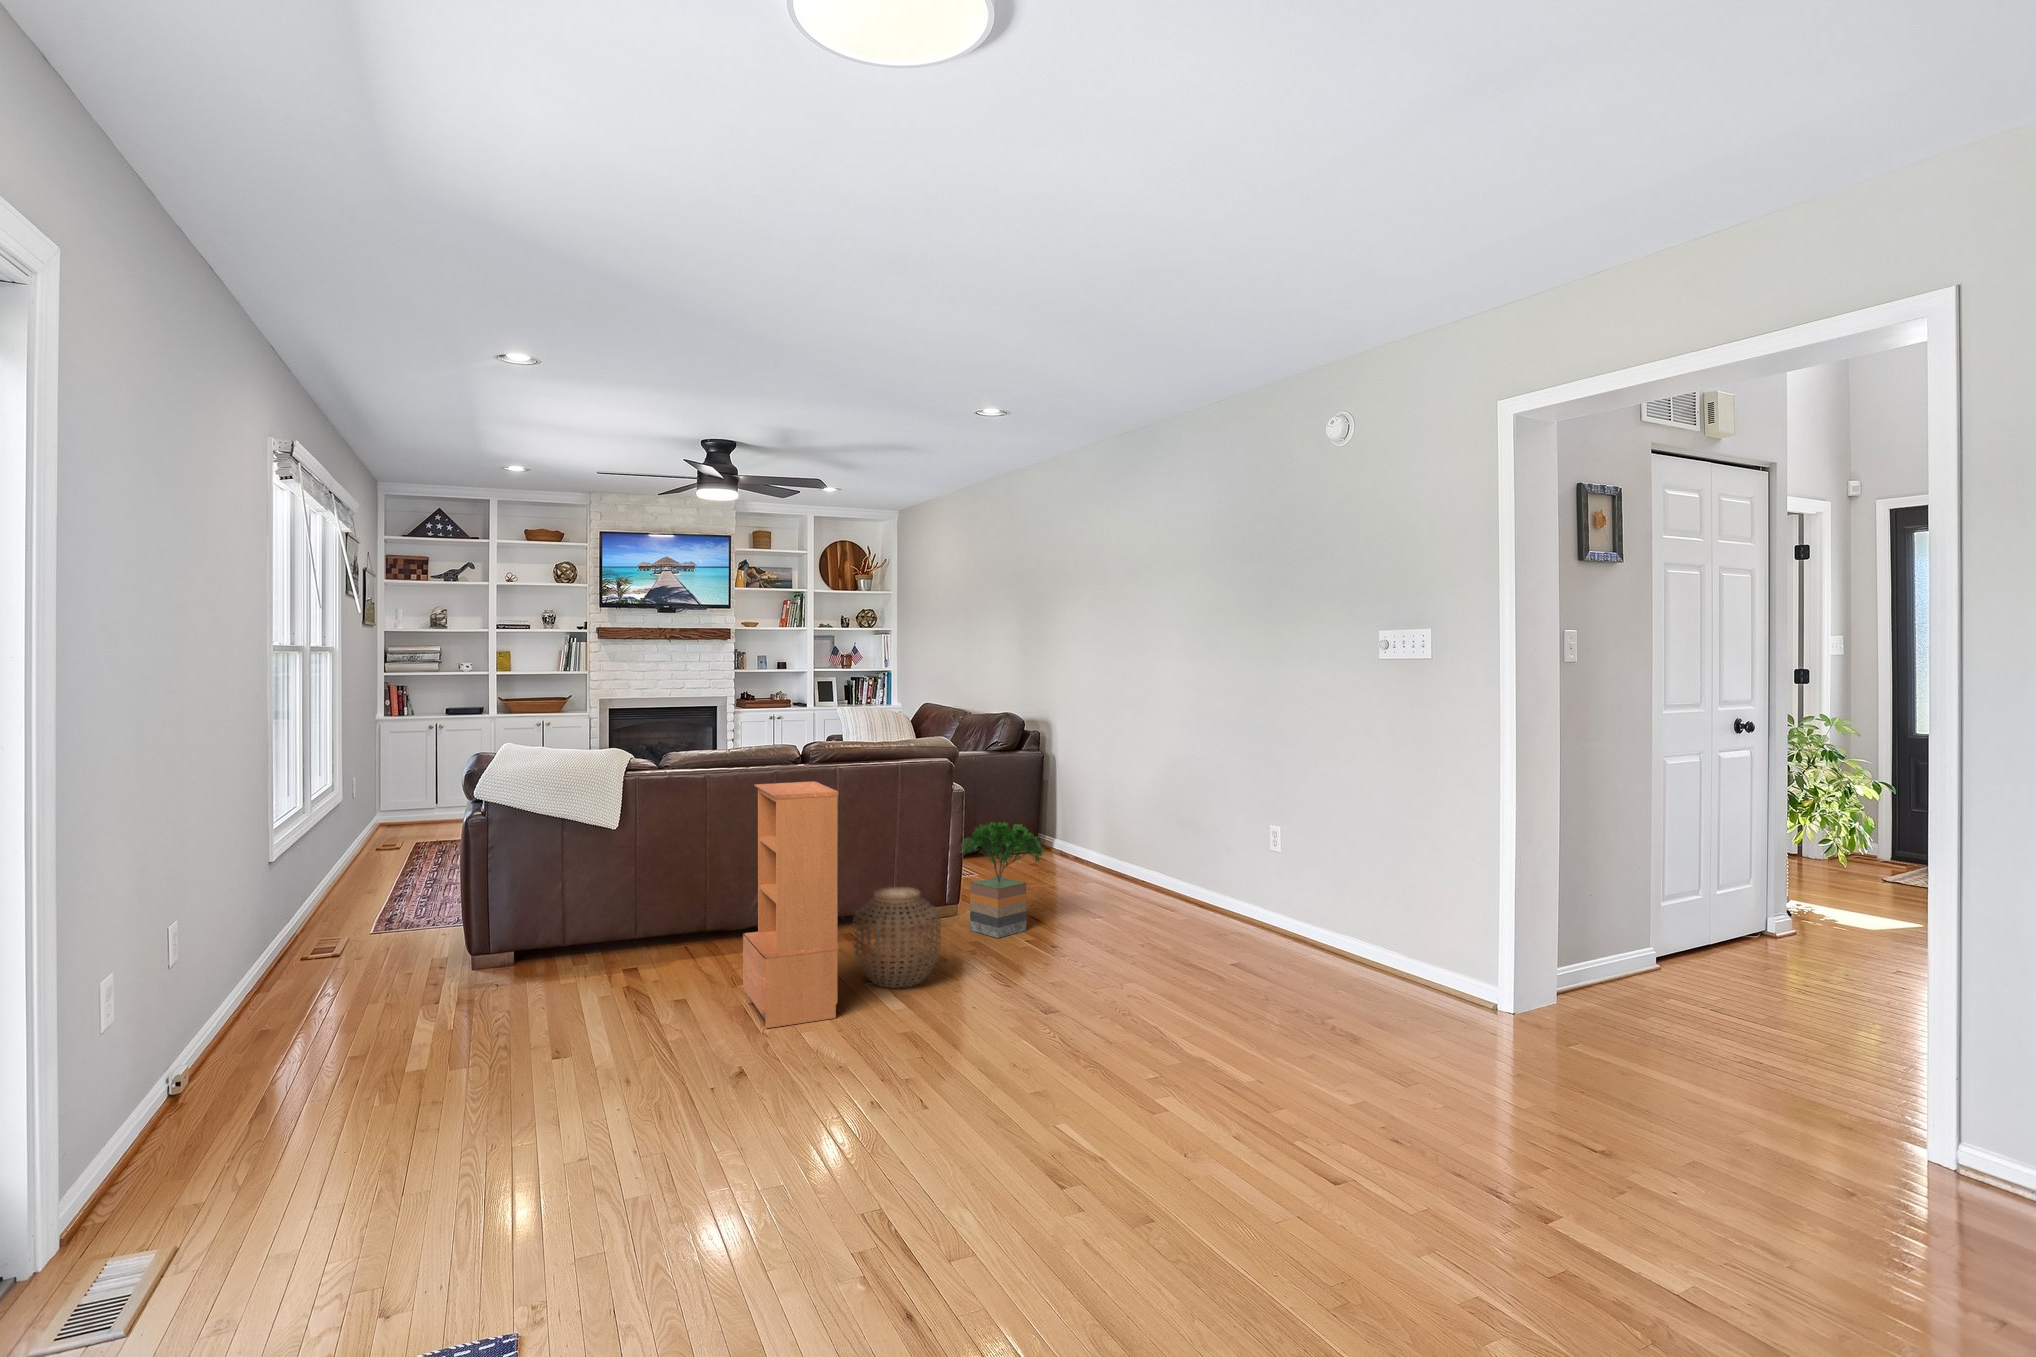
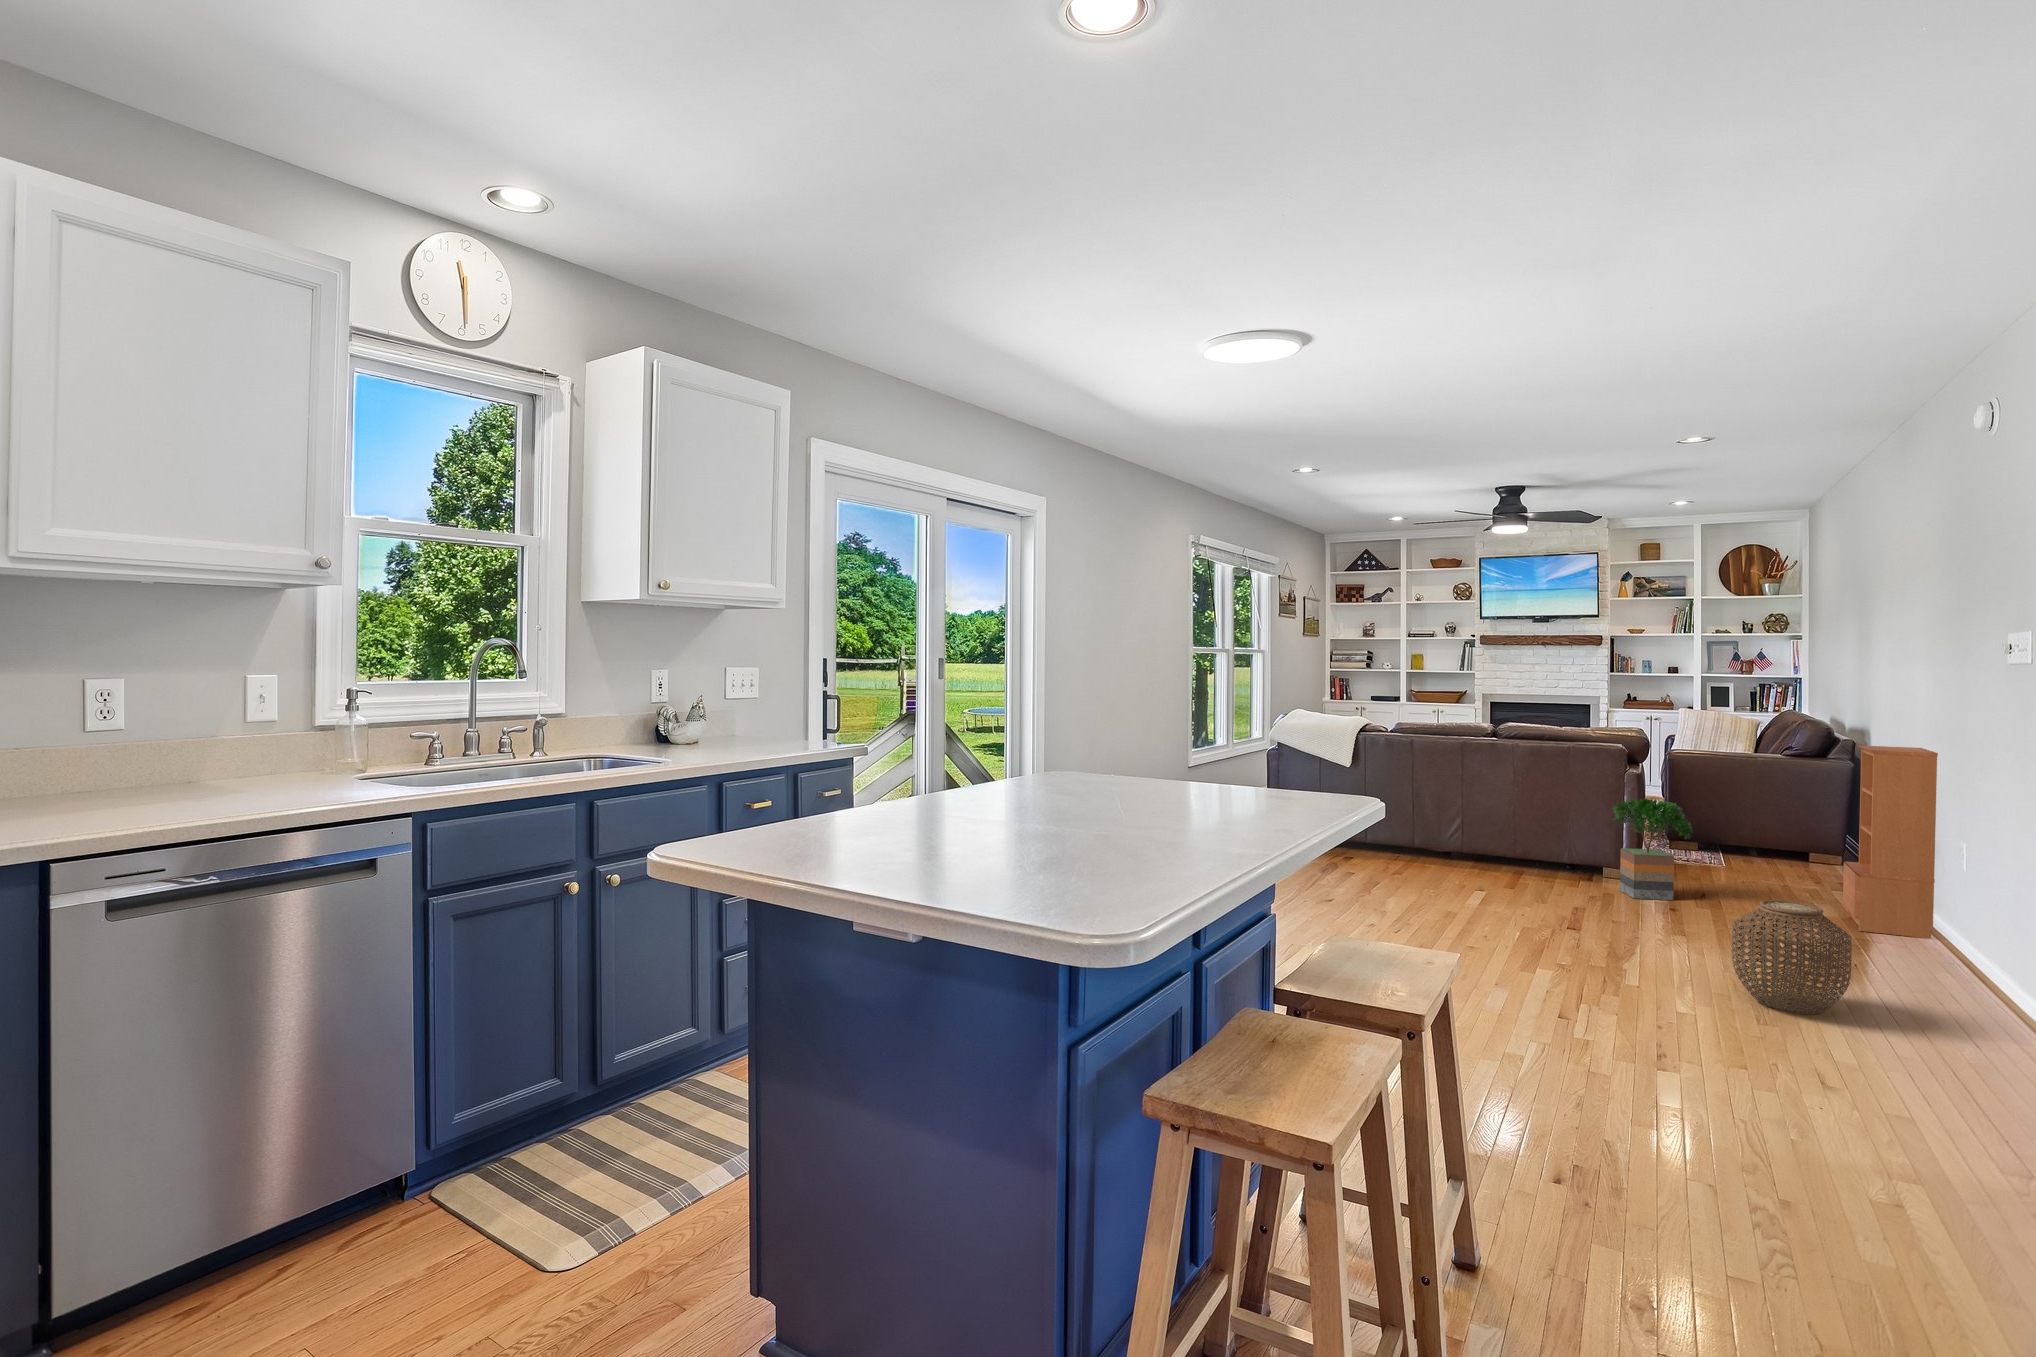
bookcase: present [743,781,838,1028] -> present [1843,745,1938,939]
woven basket: present [853,887,941,988] -> present [1732,900,1852,1014]

